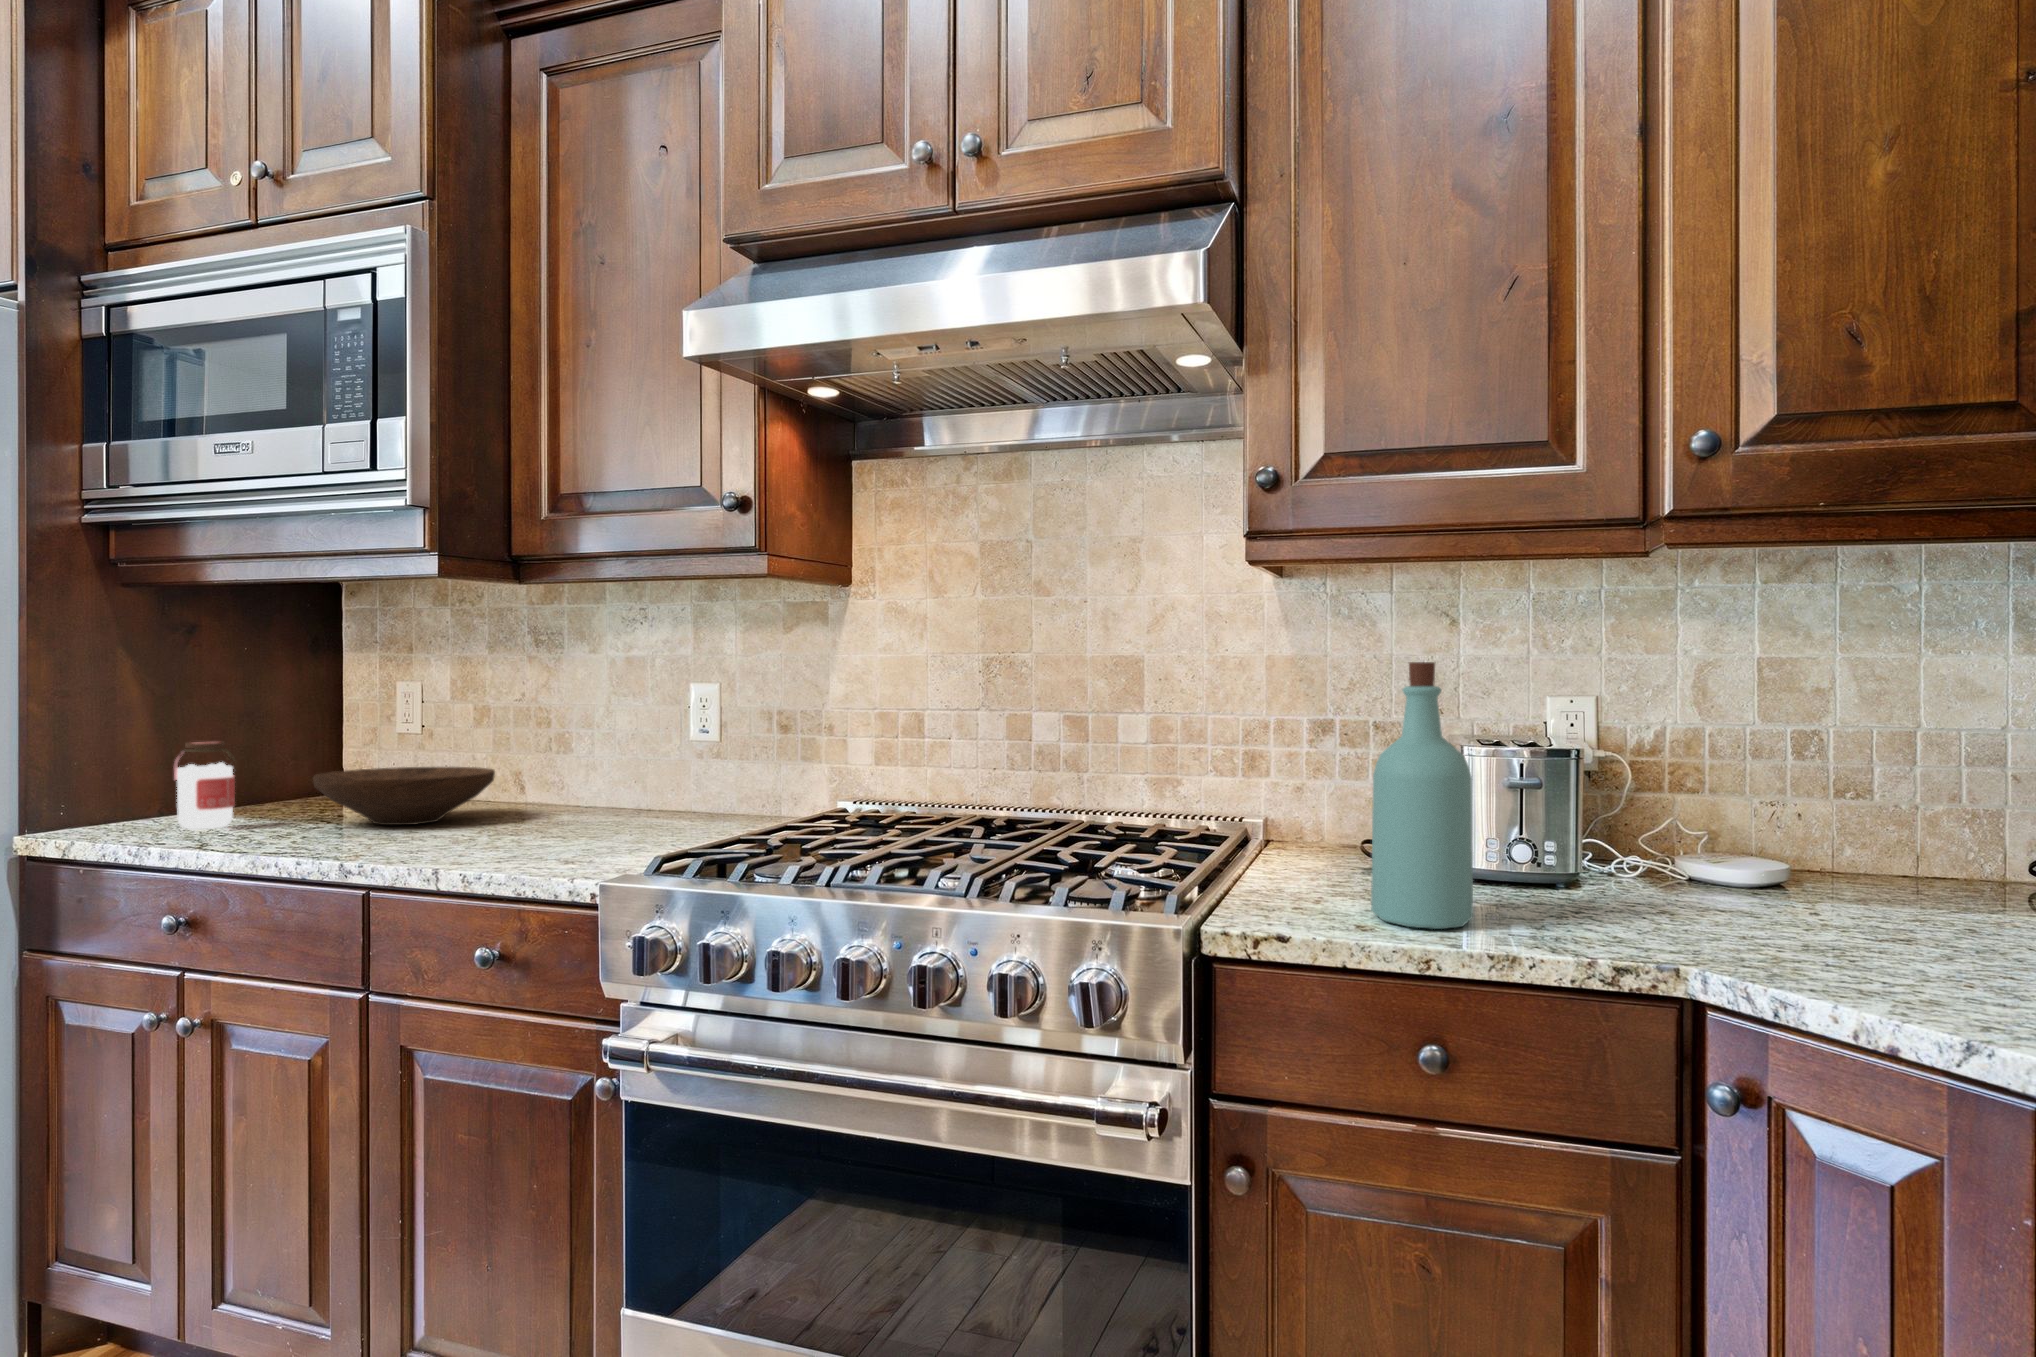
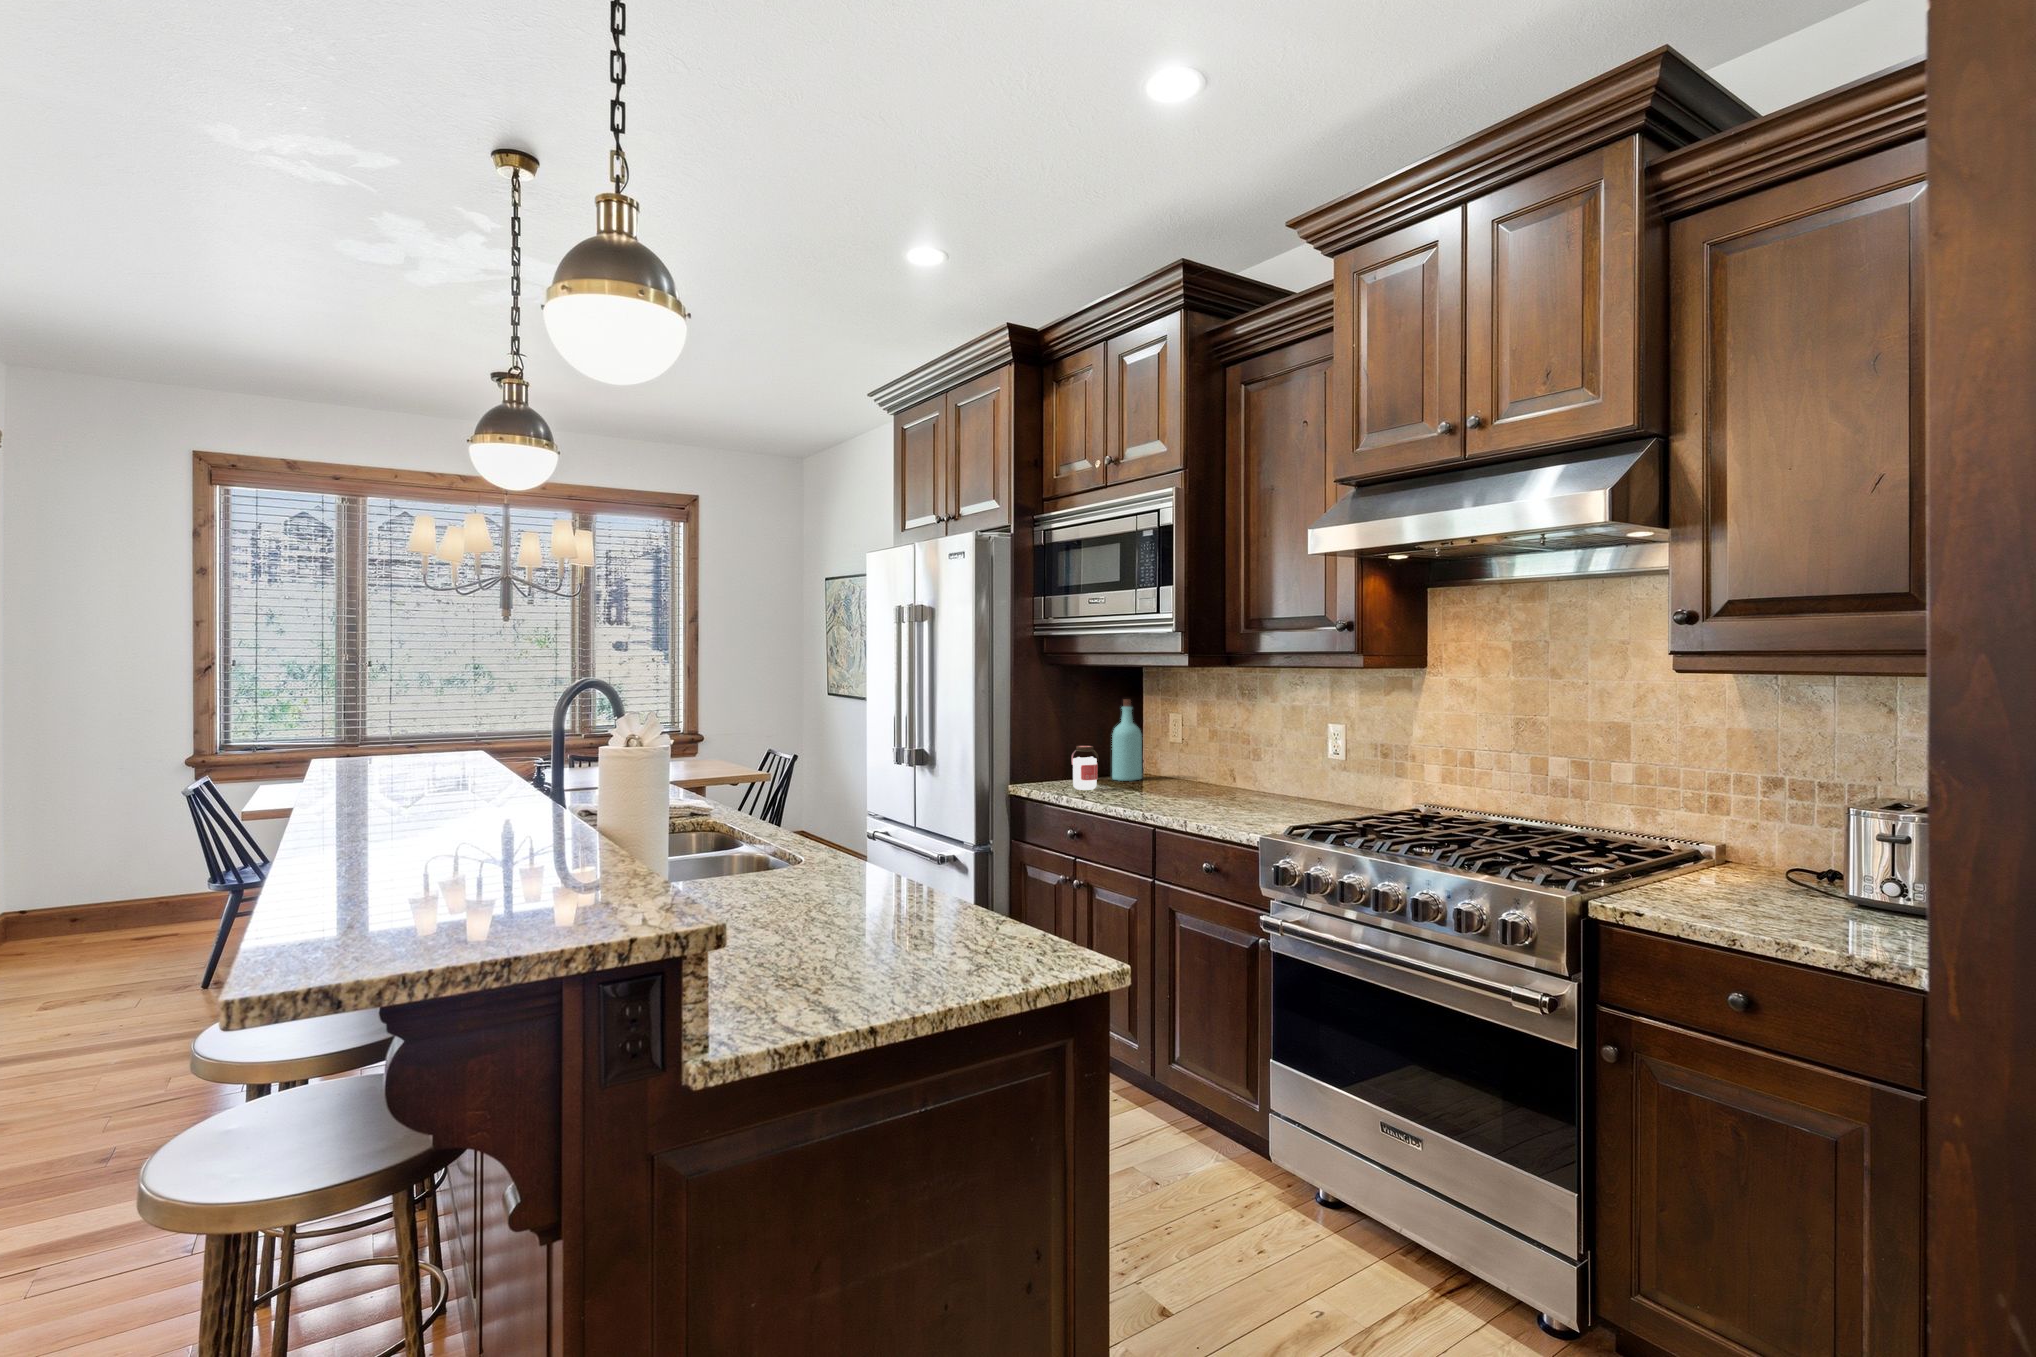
bottle: present [1371,662,1473,929] -> present [1112,699,1142,781]
wooden bowl: present [313,767,495,825] -> none [1132,762,1222,795]

